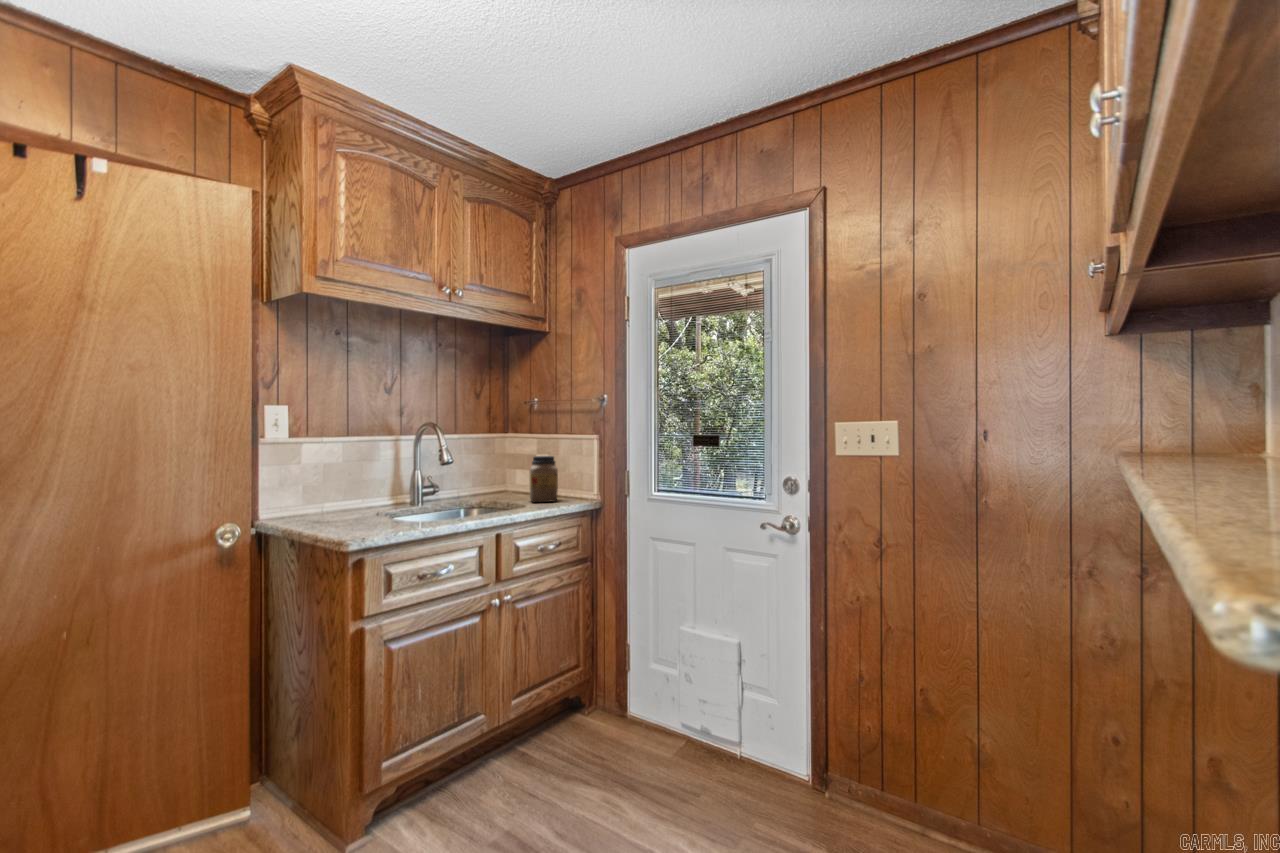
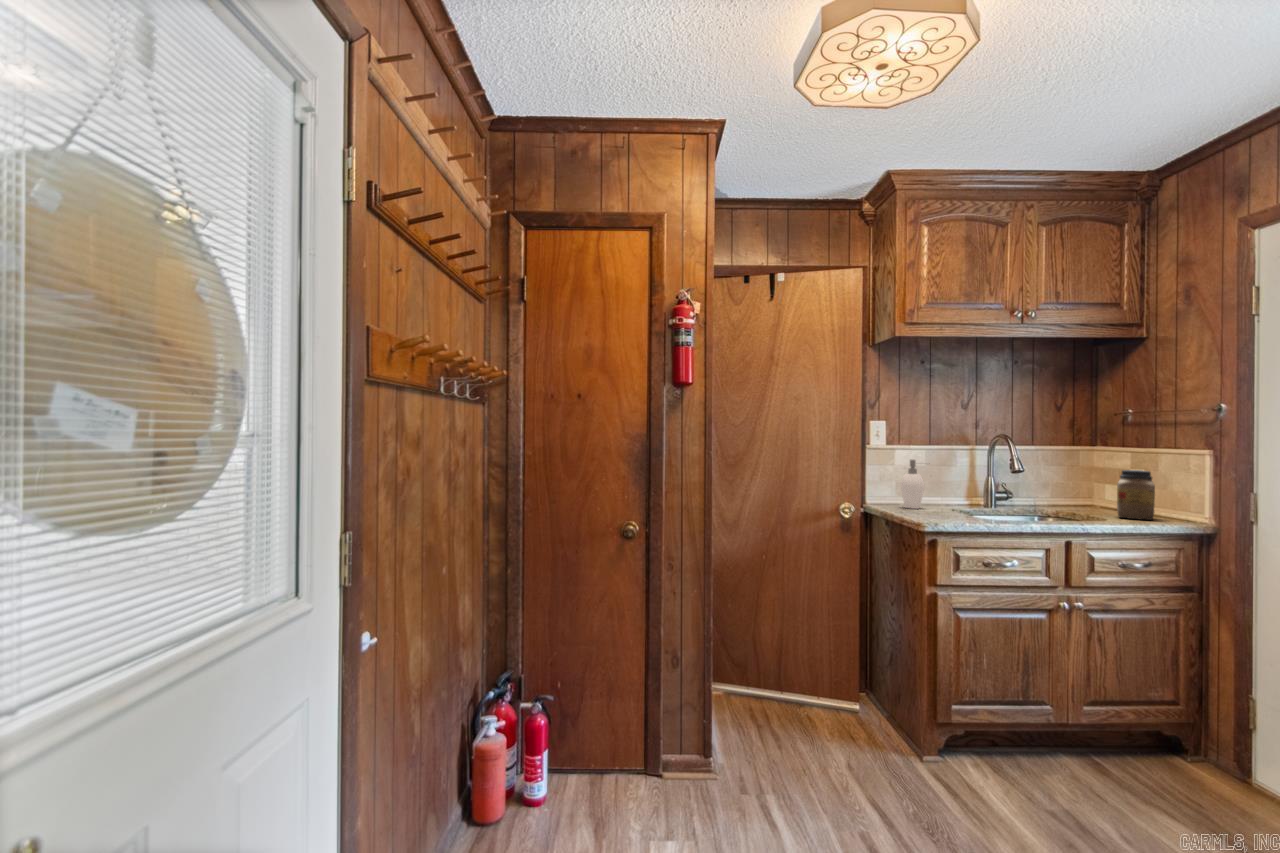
soap dispenser: none [312,457,350,520] -> present [901,460,924,509]

